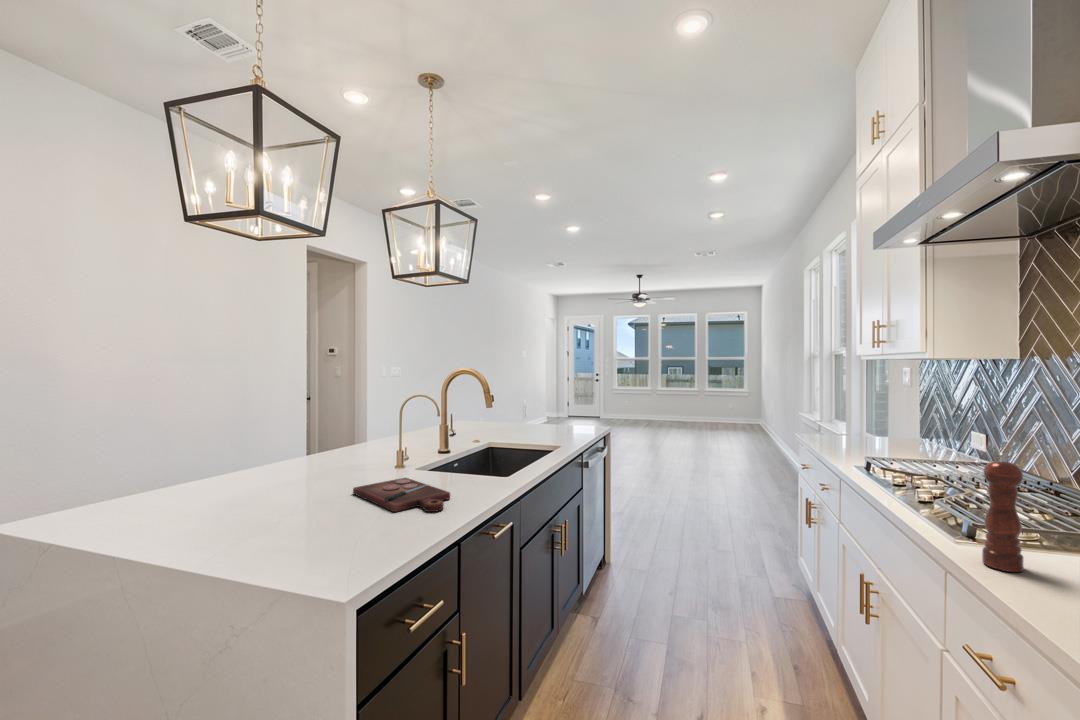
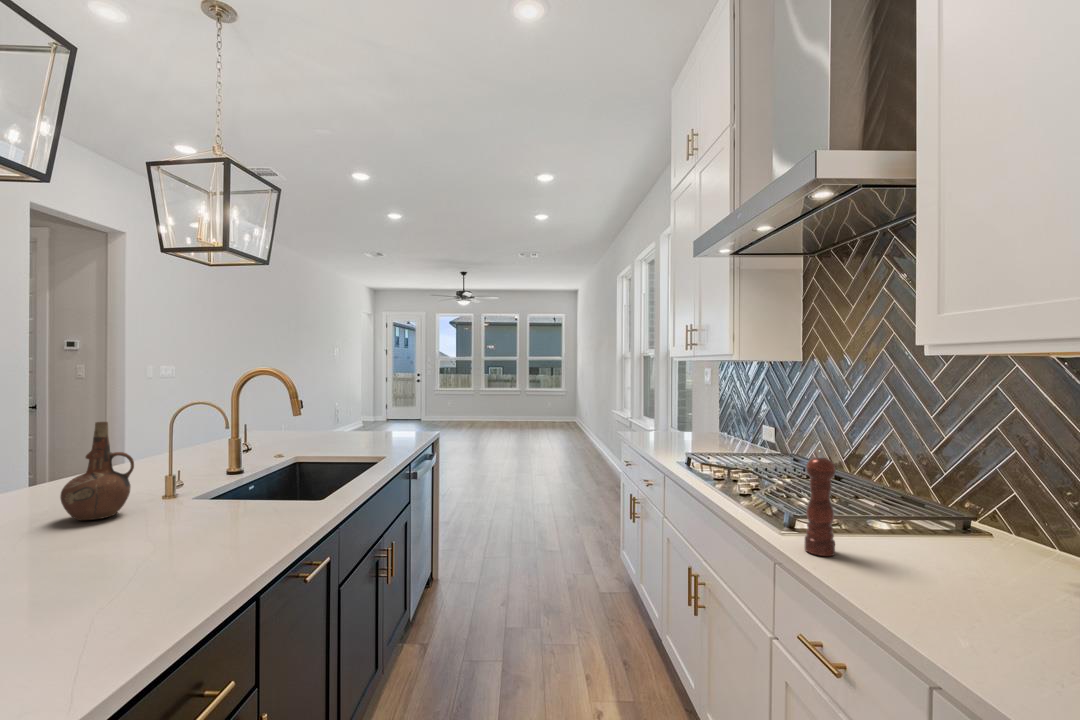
ceramic pitcher: none [337,405,379,475] -> present [60,422,134,520]
cutting board: present [353,478,450,512] -> none [89,518,249,572]

